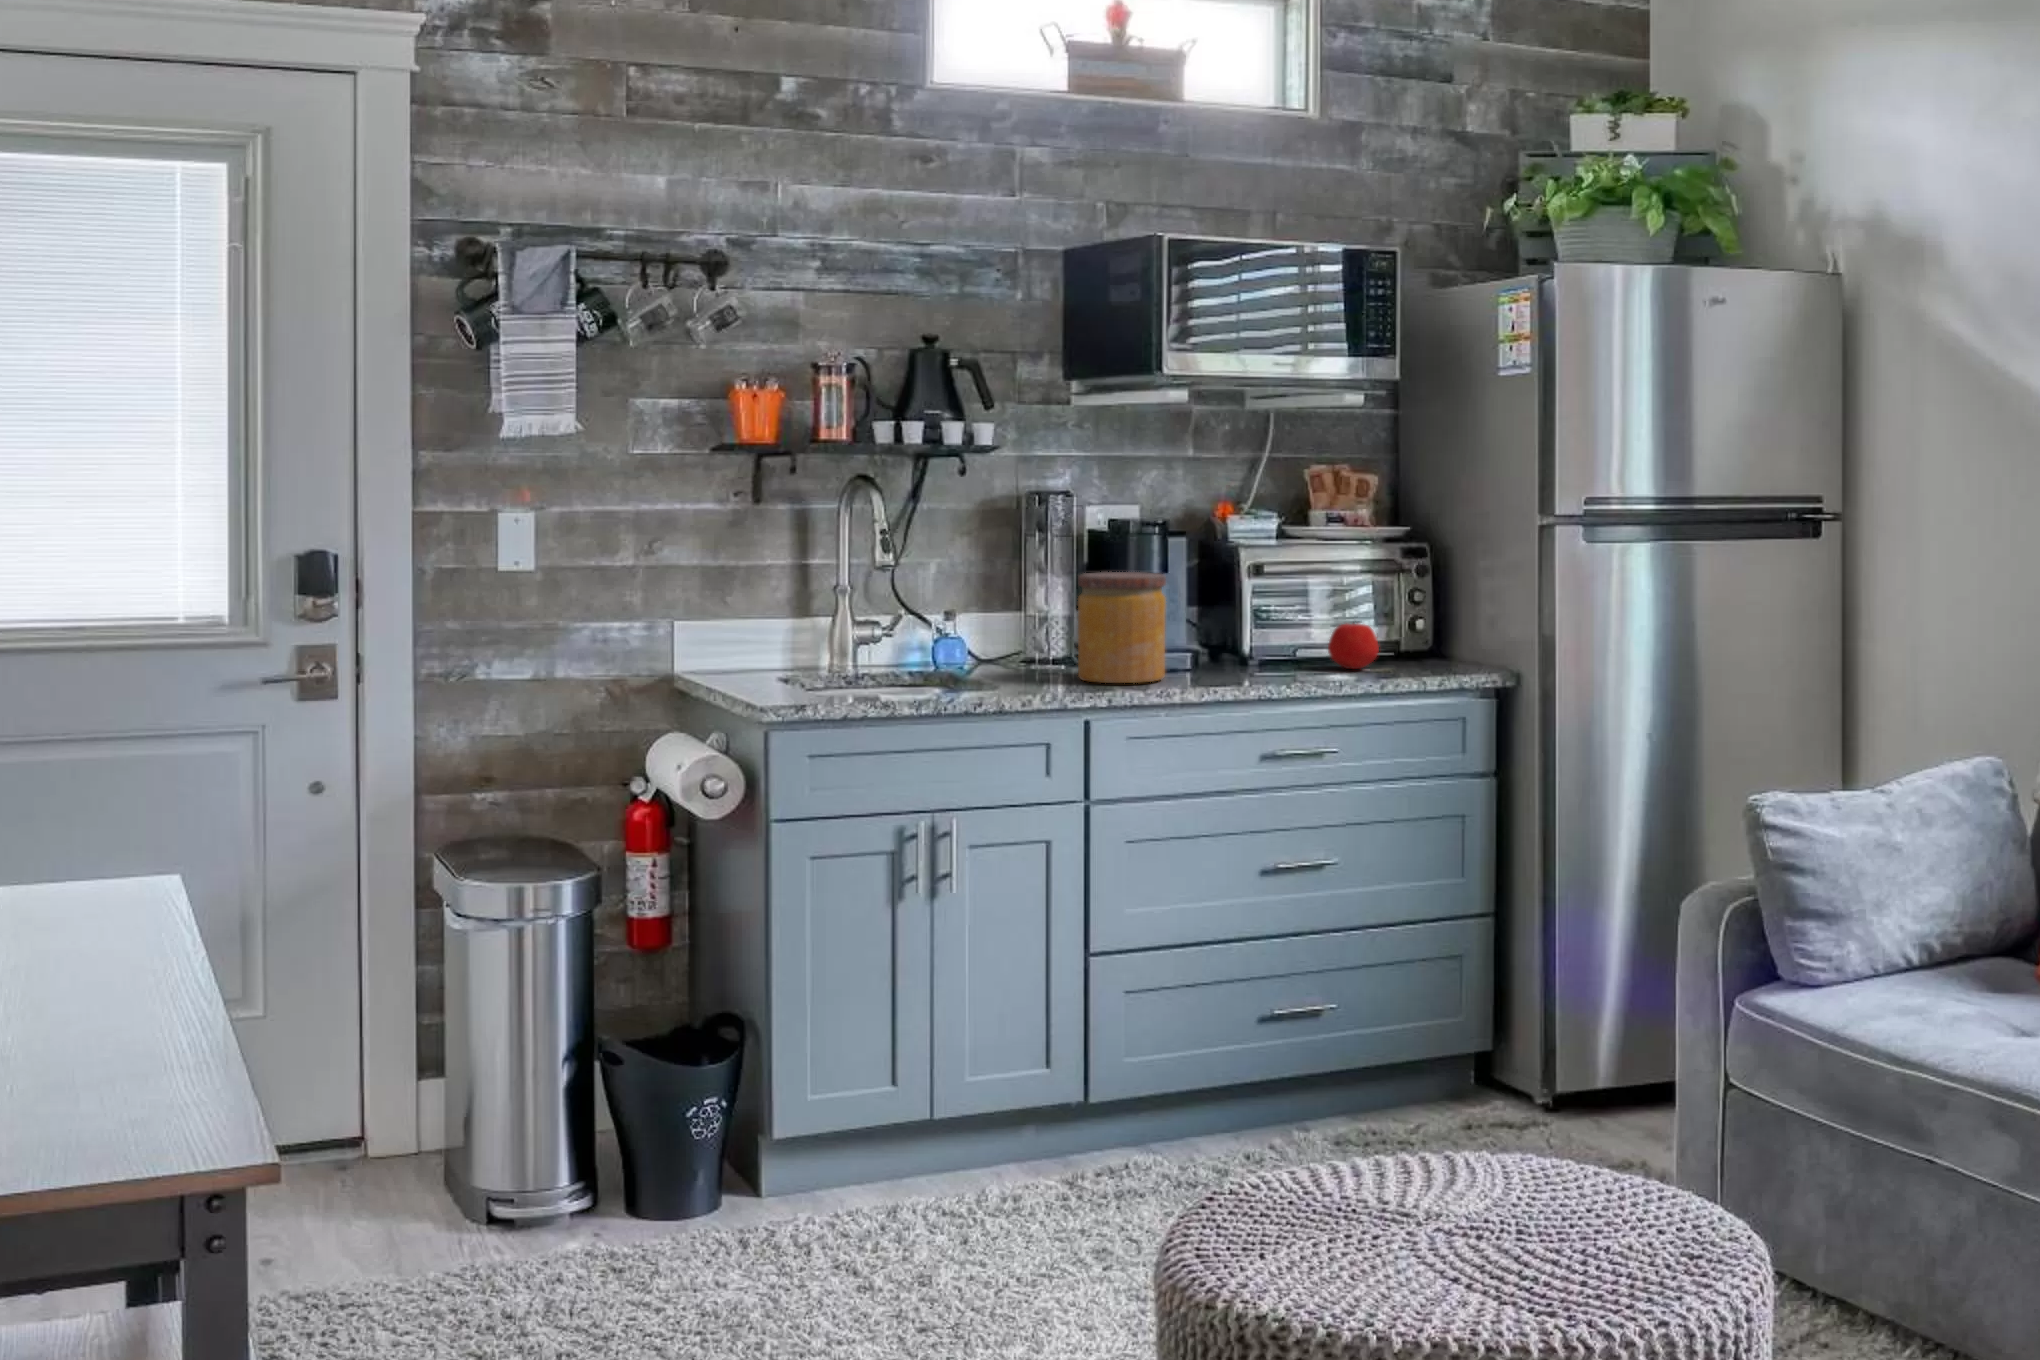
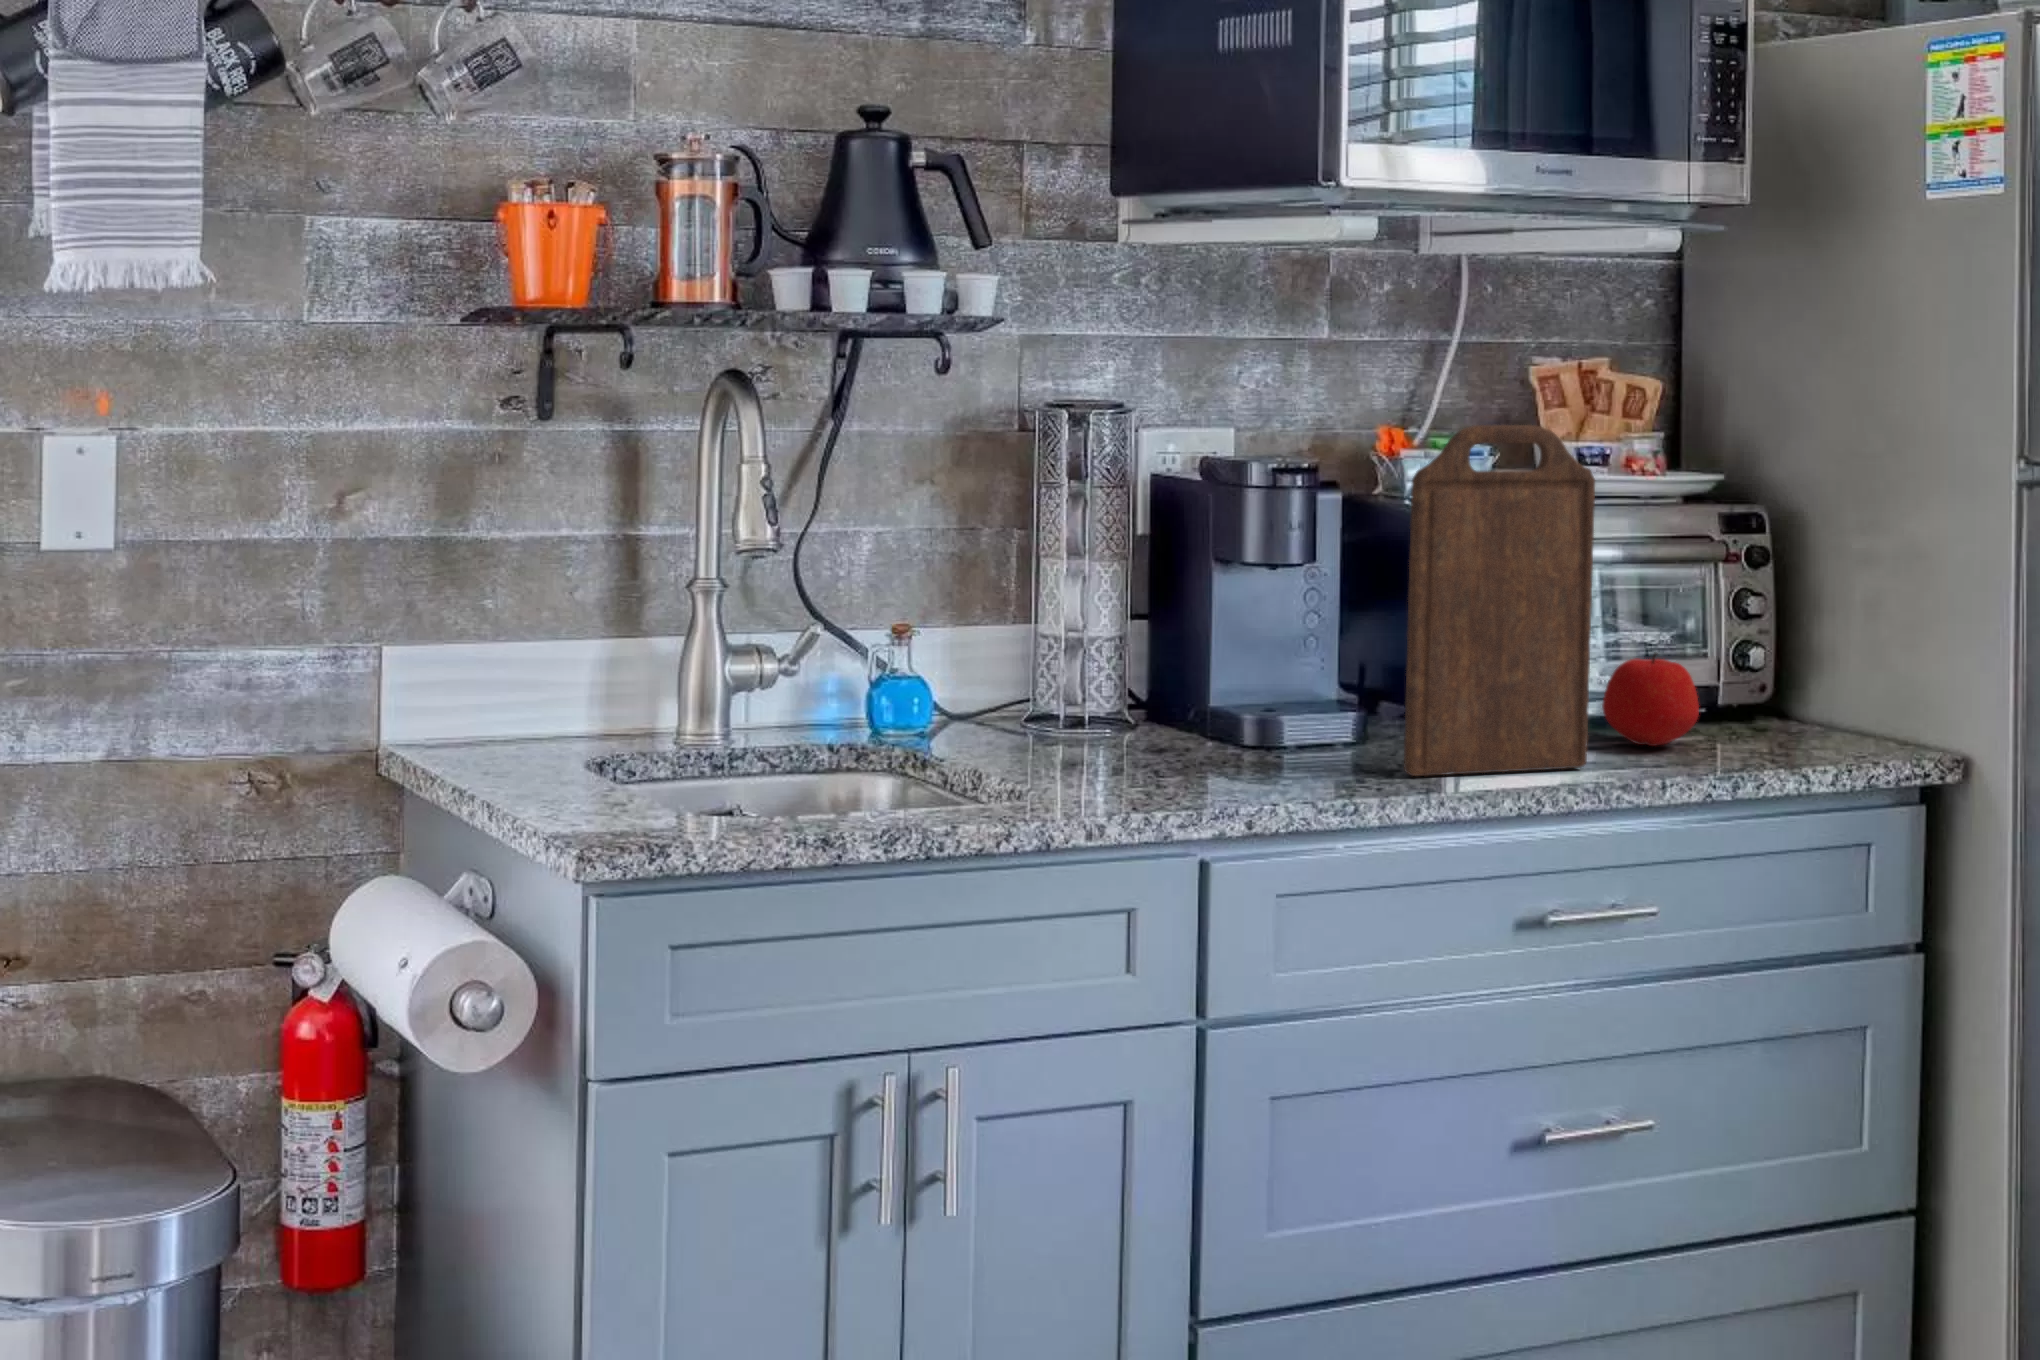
cutting board: none [1209,497,1310,680] -> present [1404,425,1595,776]
jar: present [1078,572,1166,683] -> none [1156,563,1329,788]

